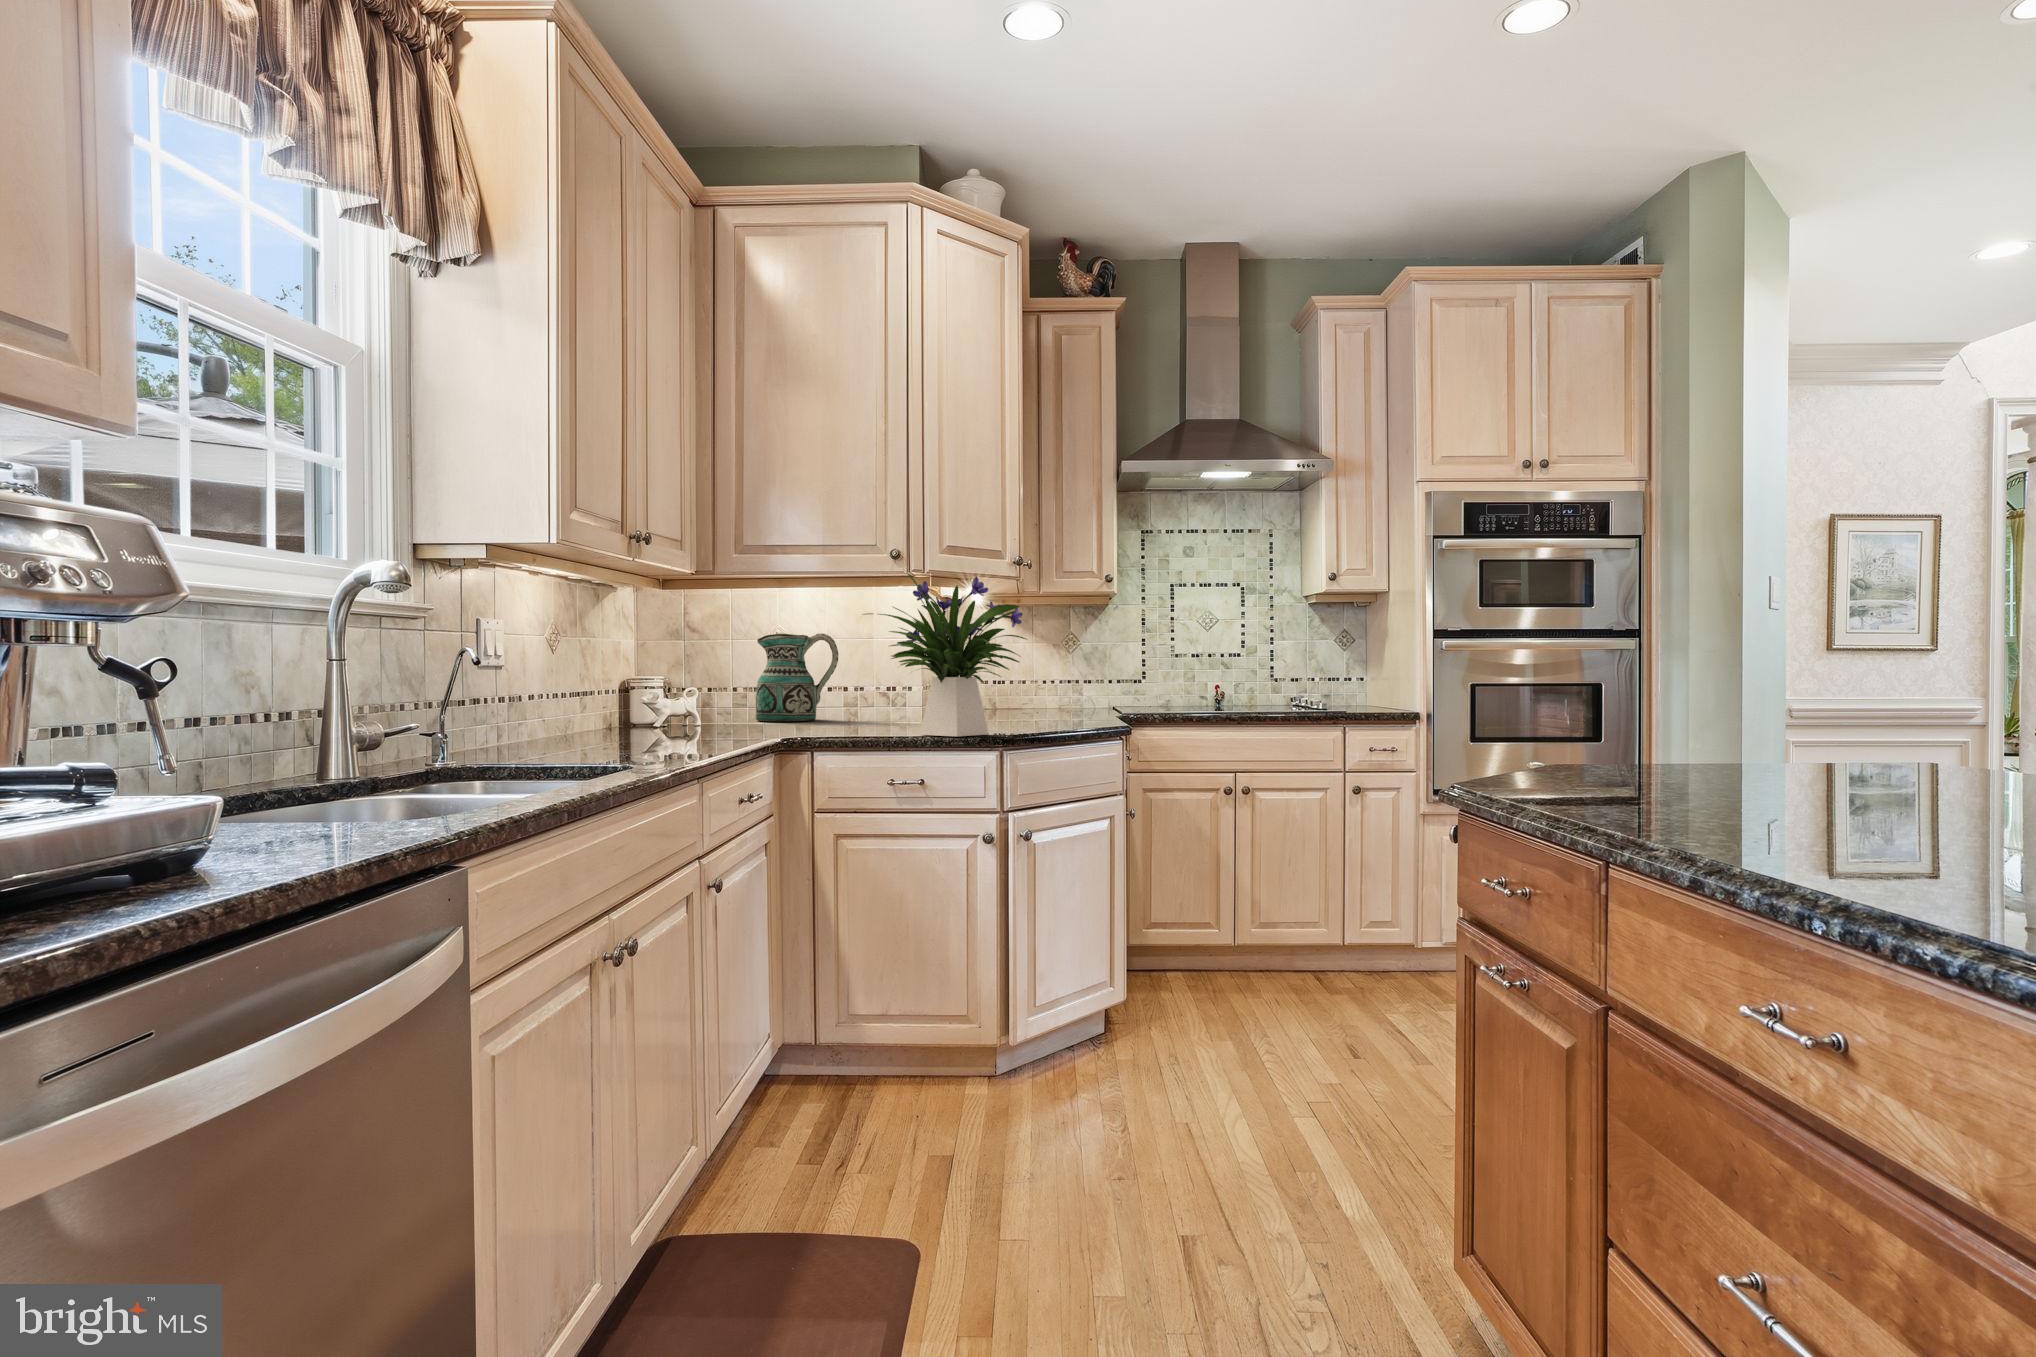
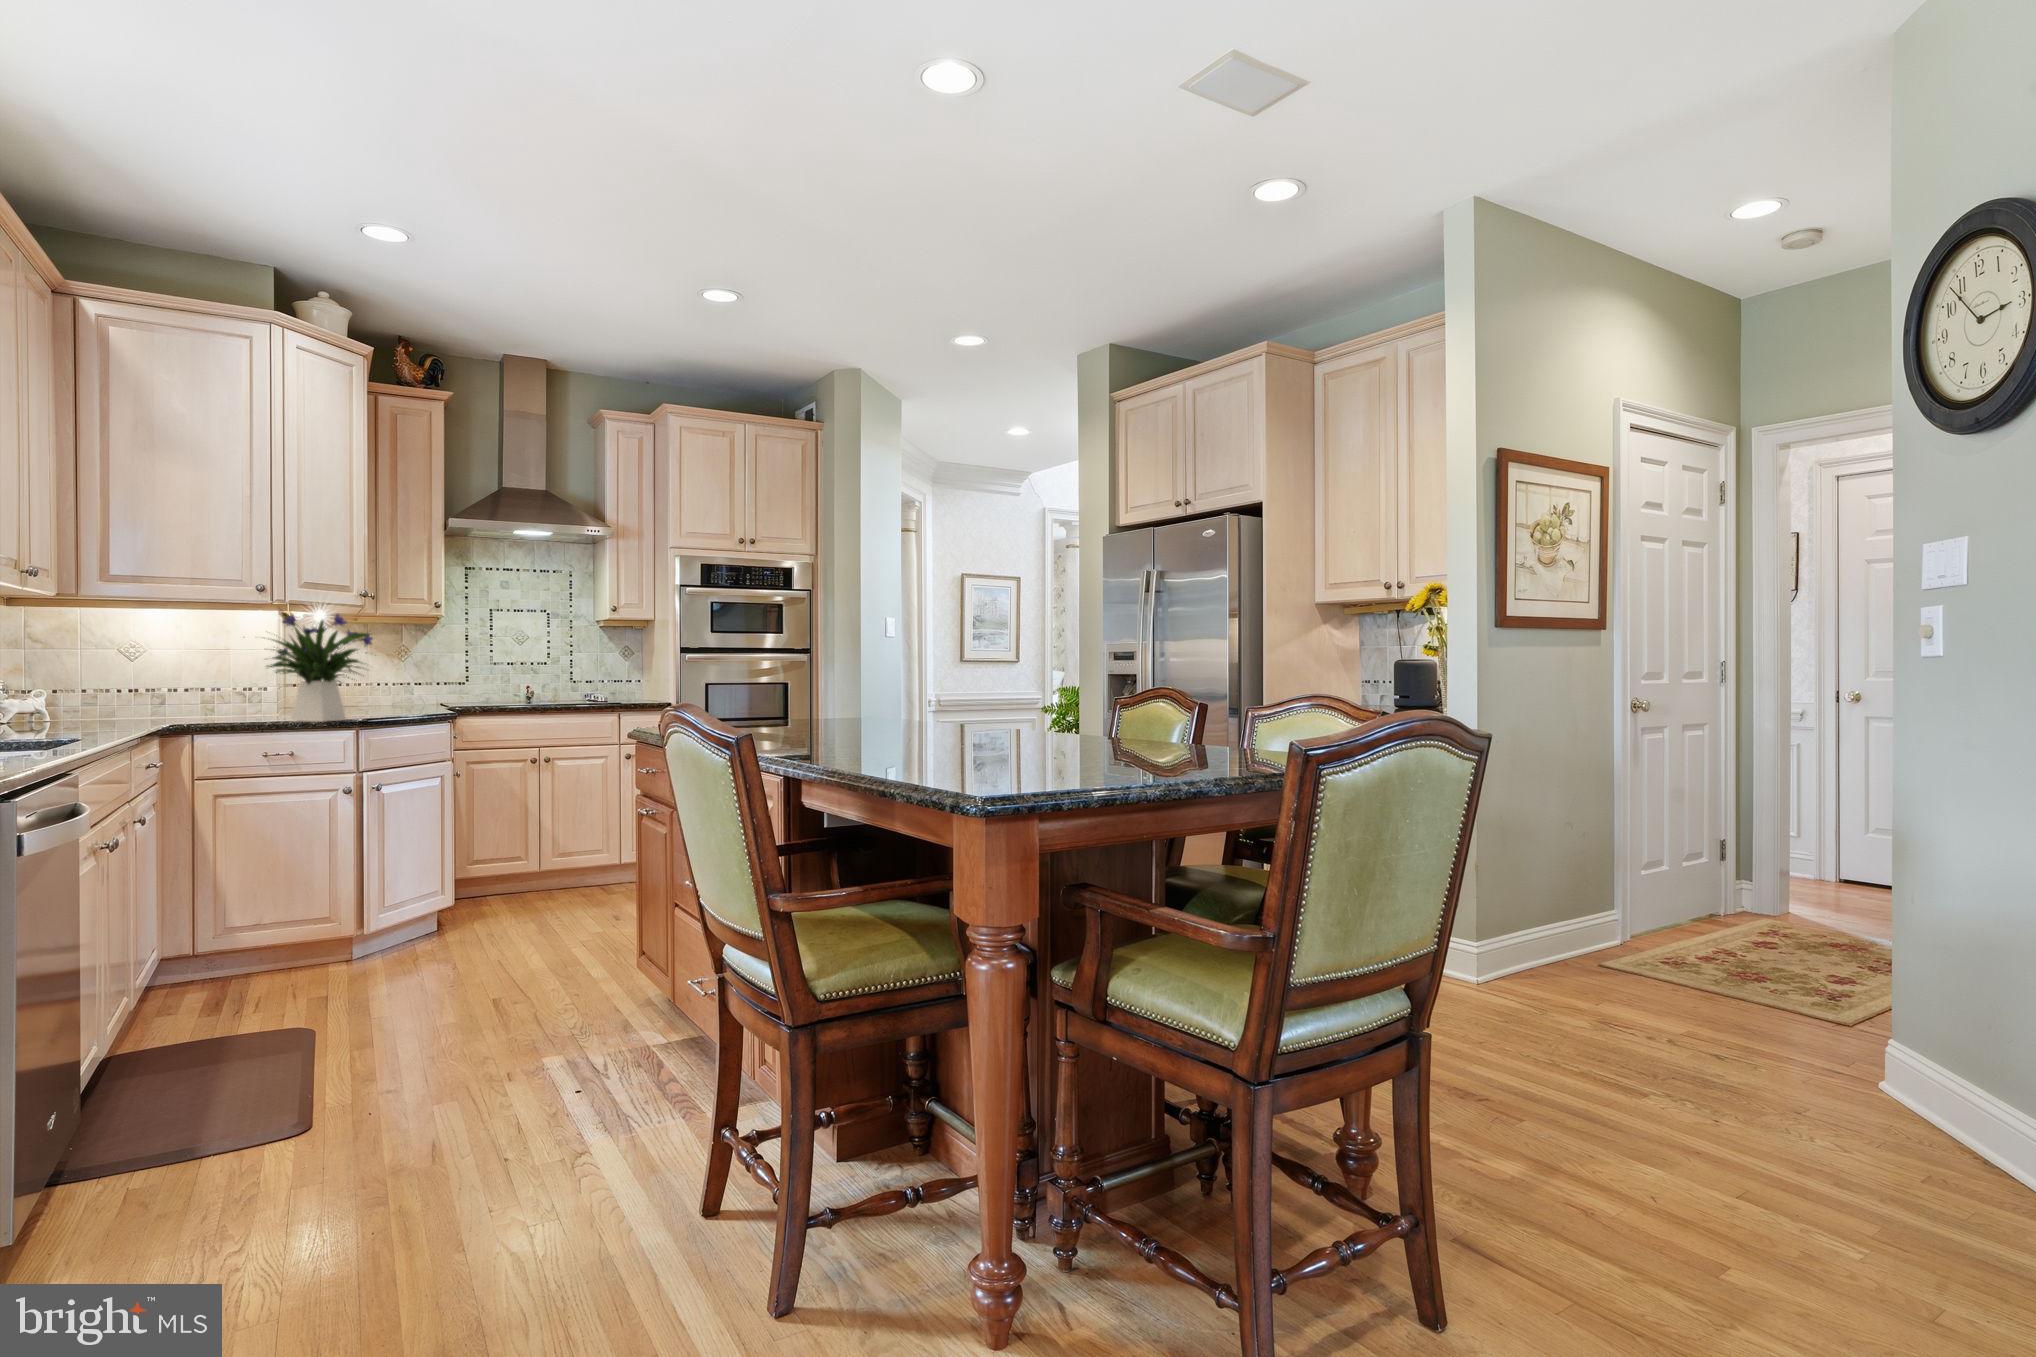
ceramic pitcher: present [756,633,838,721] -> none [119,647,201,716]

